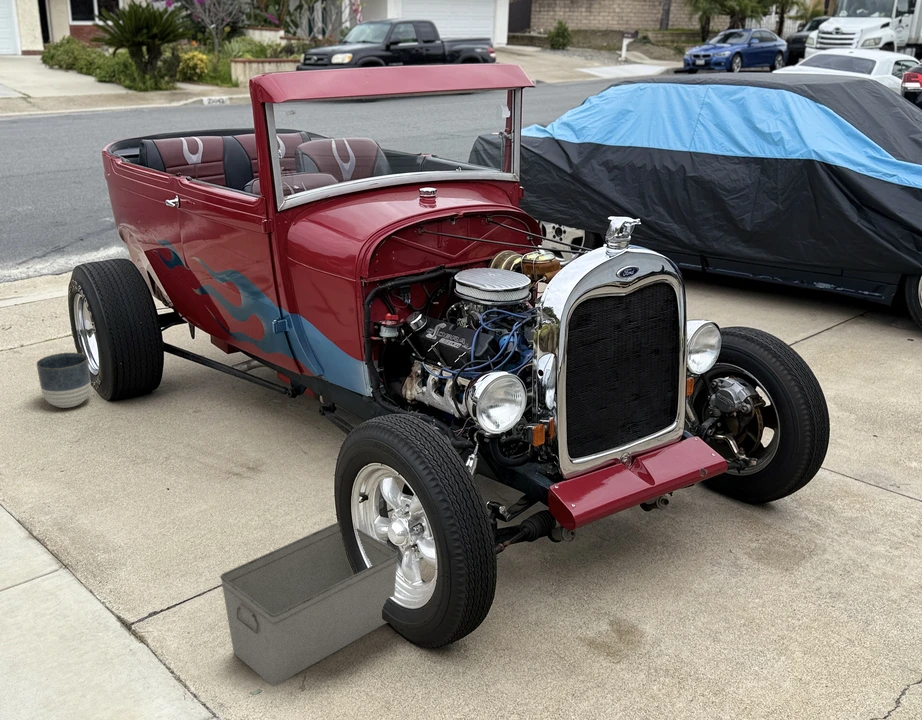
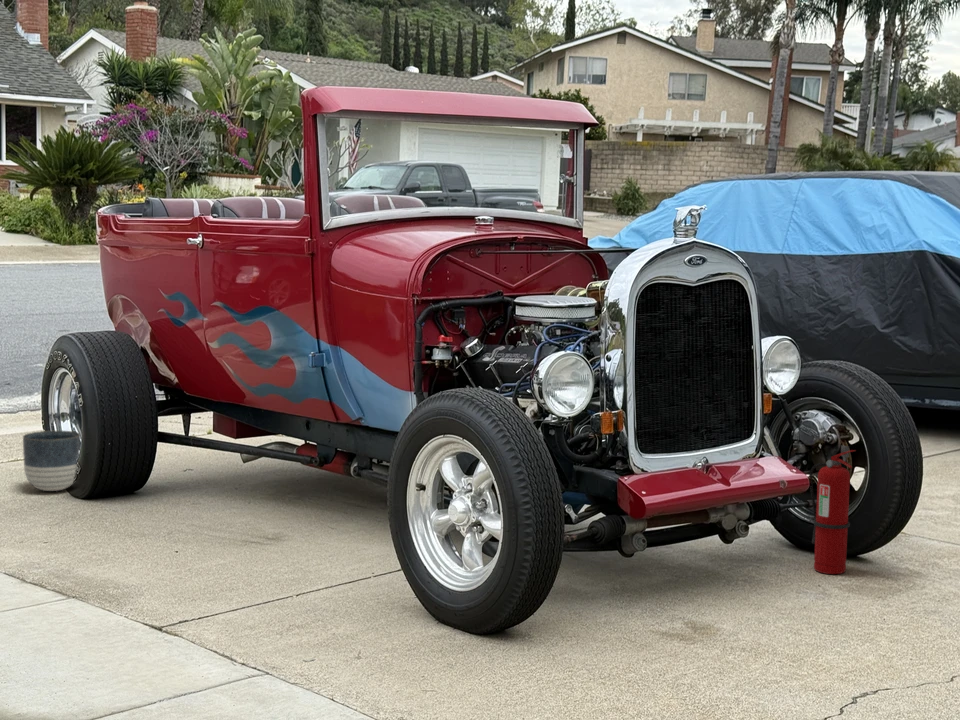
fire extinguisher: none [722,410,769,522] -> present [809,445,855,574]
storage bin: present [220,522,398,686] -> none [272,525,457,660]

